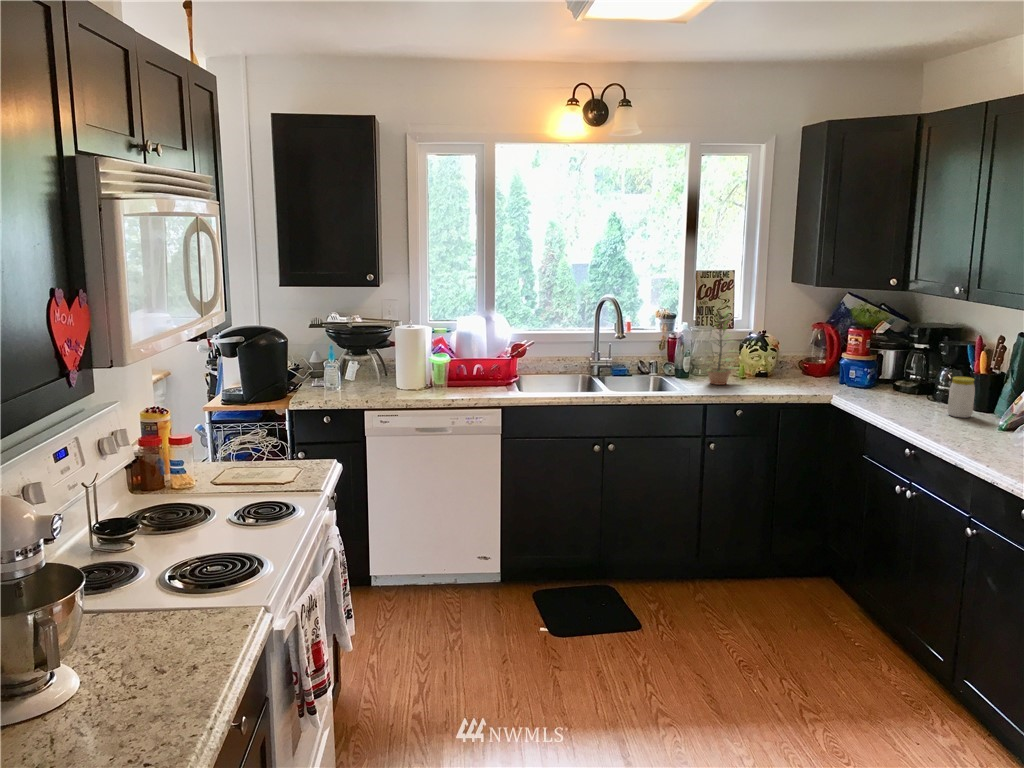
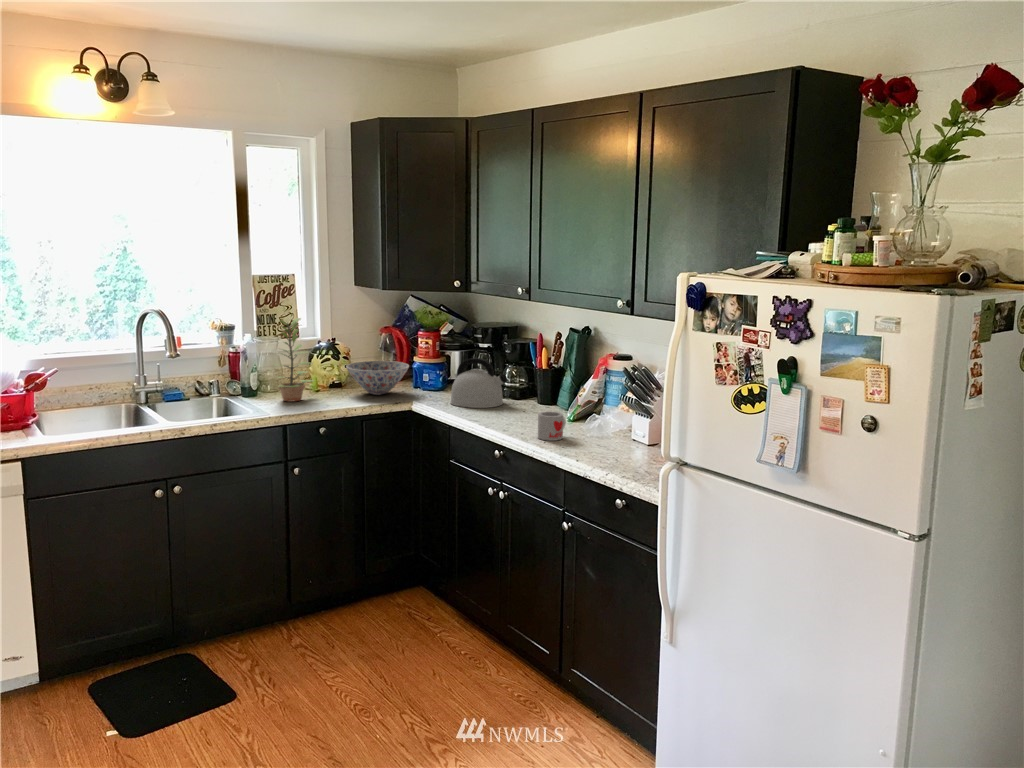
bowl: none [772,354,835,386] -> present [346,361,409,395]
kettle: none [872,357,937,408] -> present [450,358,507,408]
jar: present [948,376,975,418] -> none [520,373,542,412]
mug: none [953,415,990,446] -> present [538,411,566,441]

